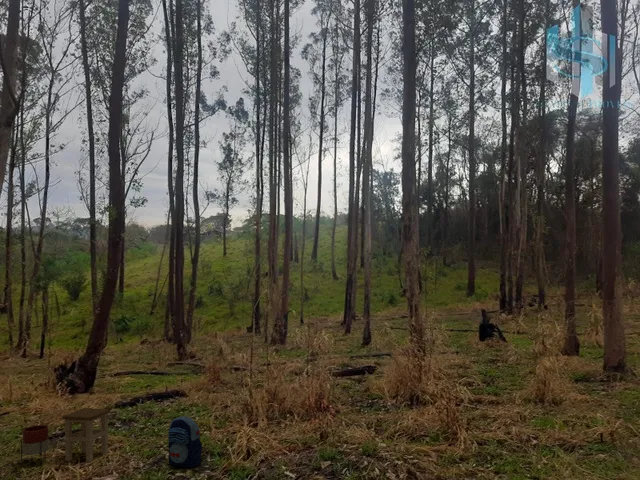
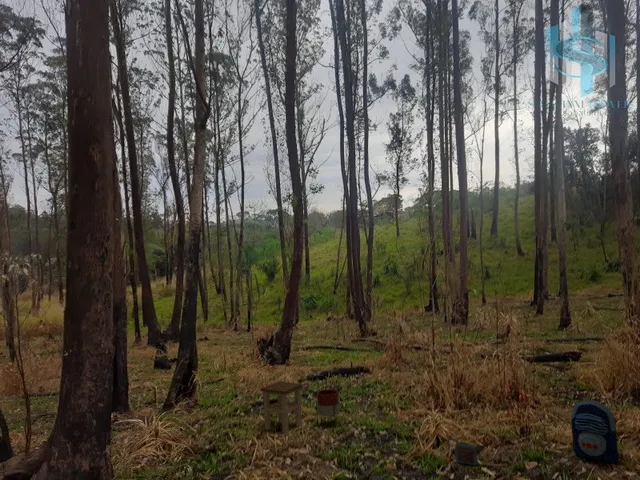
backpack: present [168,416,202,468] -> present [571,401,618,463]
planter: present [21,425,49,466] -> present [316,389,339,427]
watering can: none [254,447,291,471] -> present [447,438,488,466]

